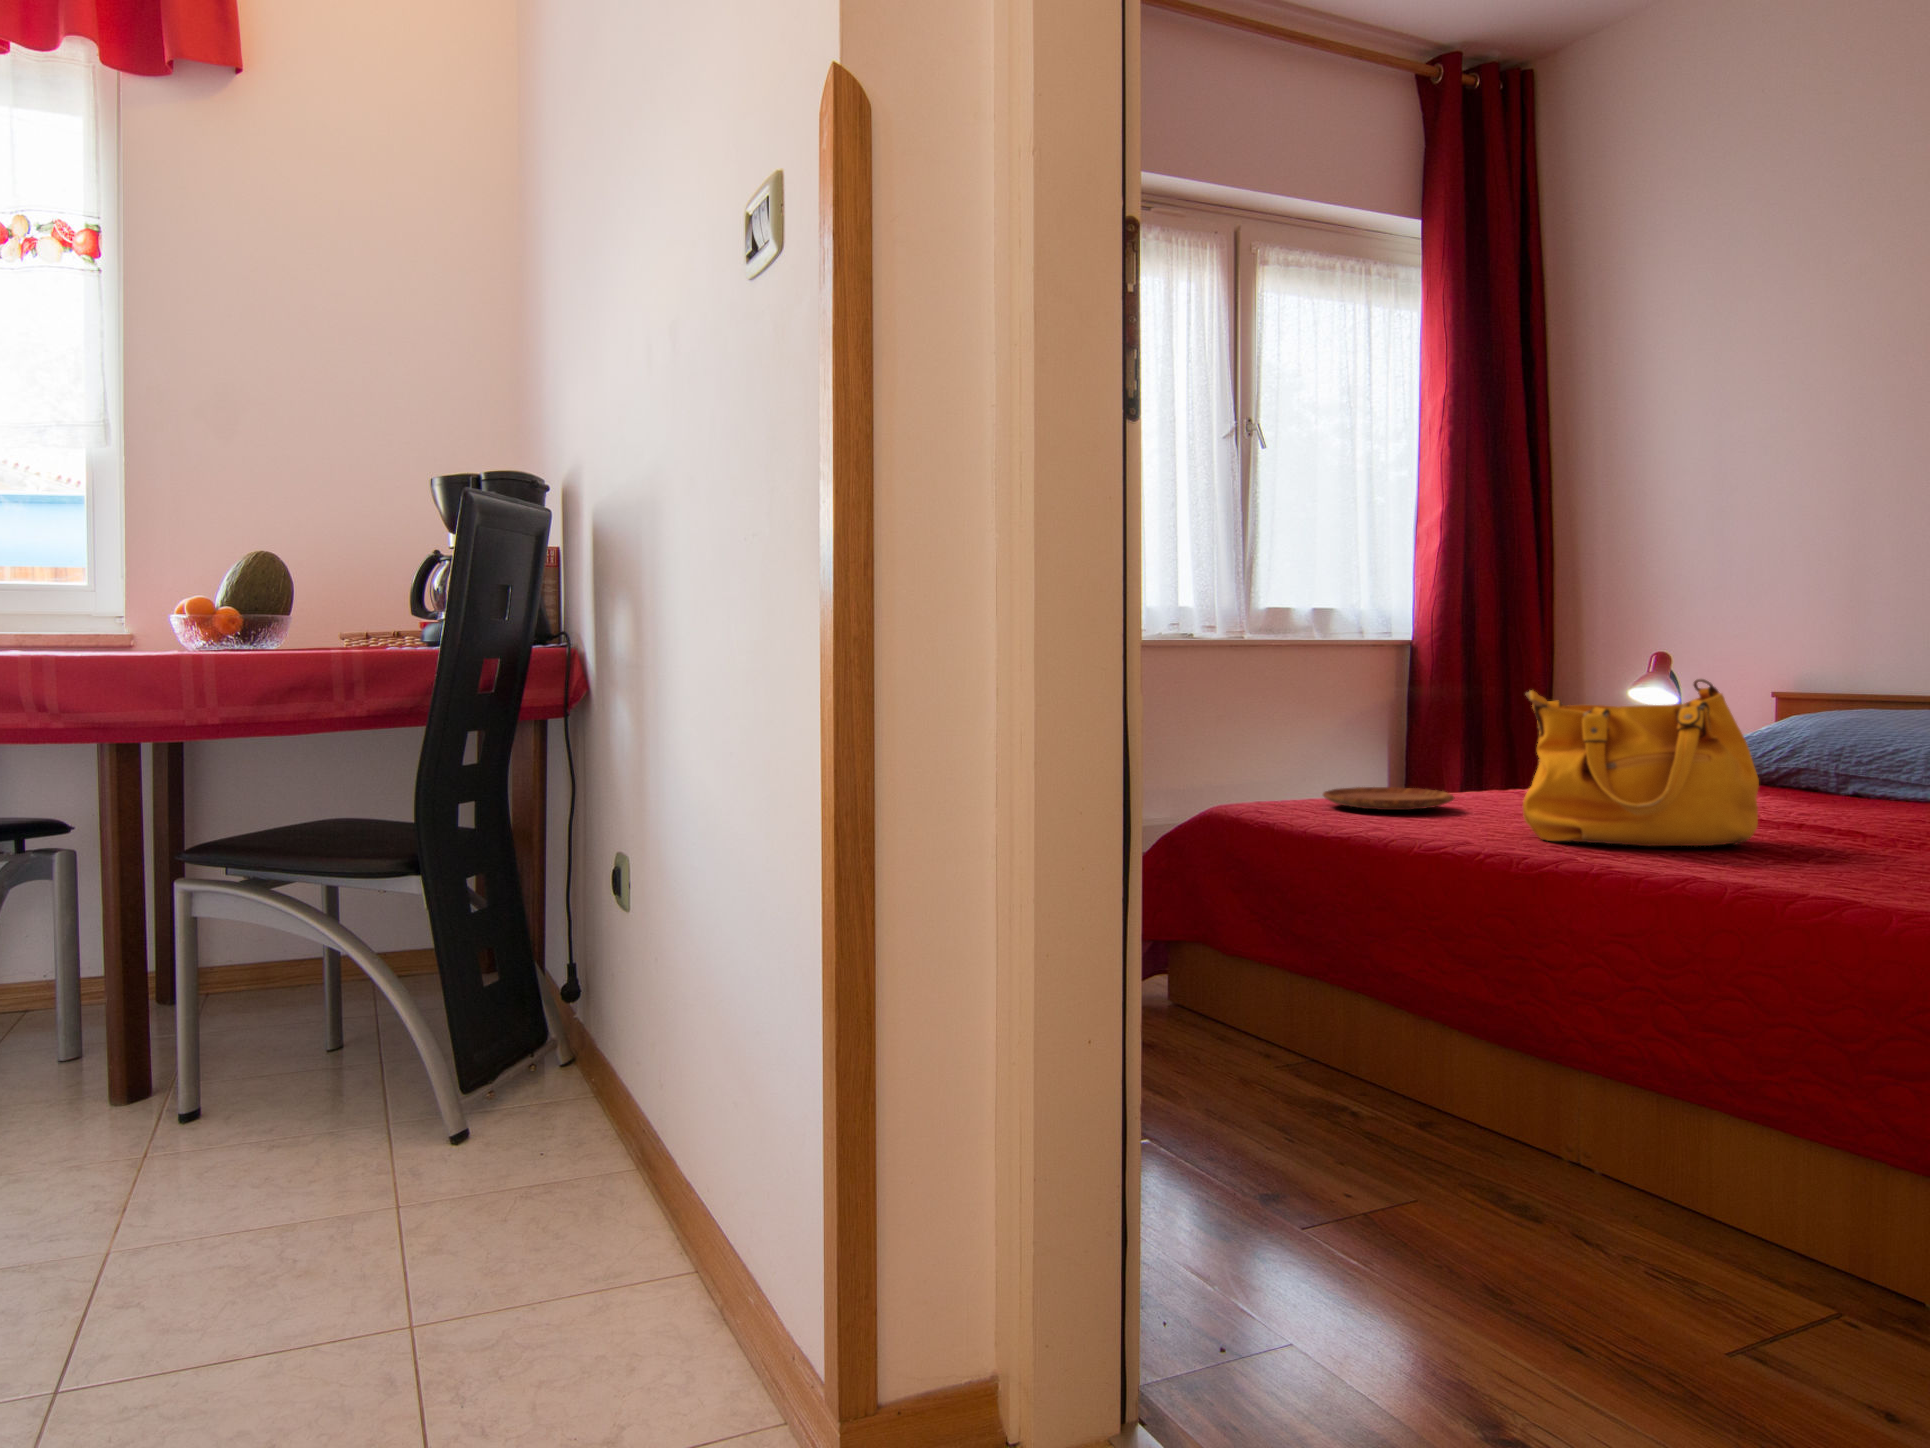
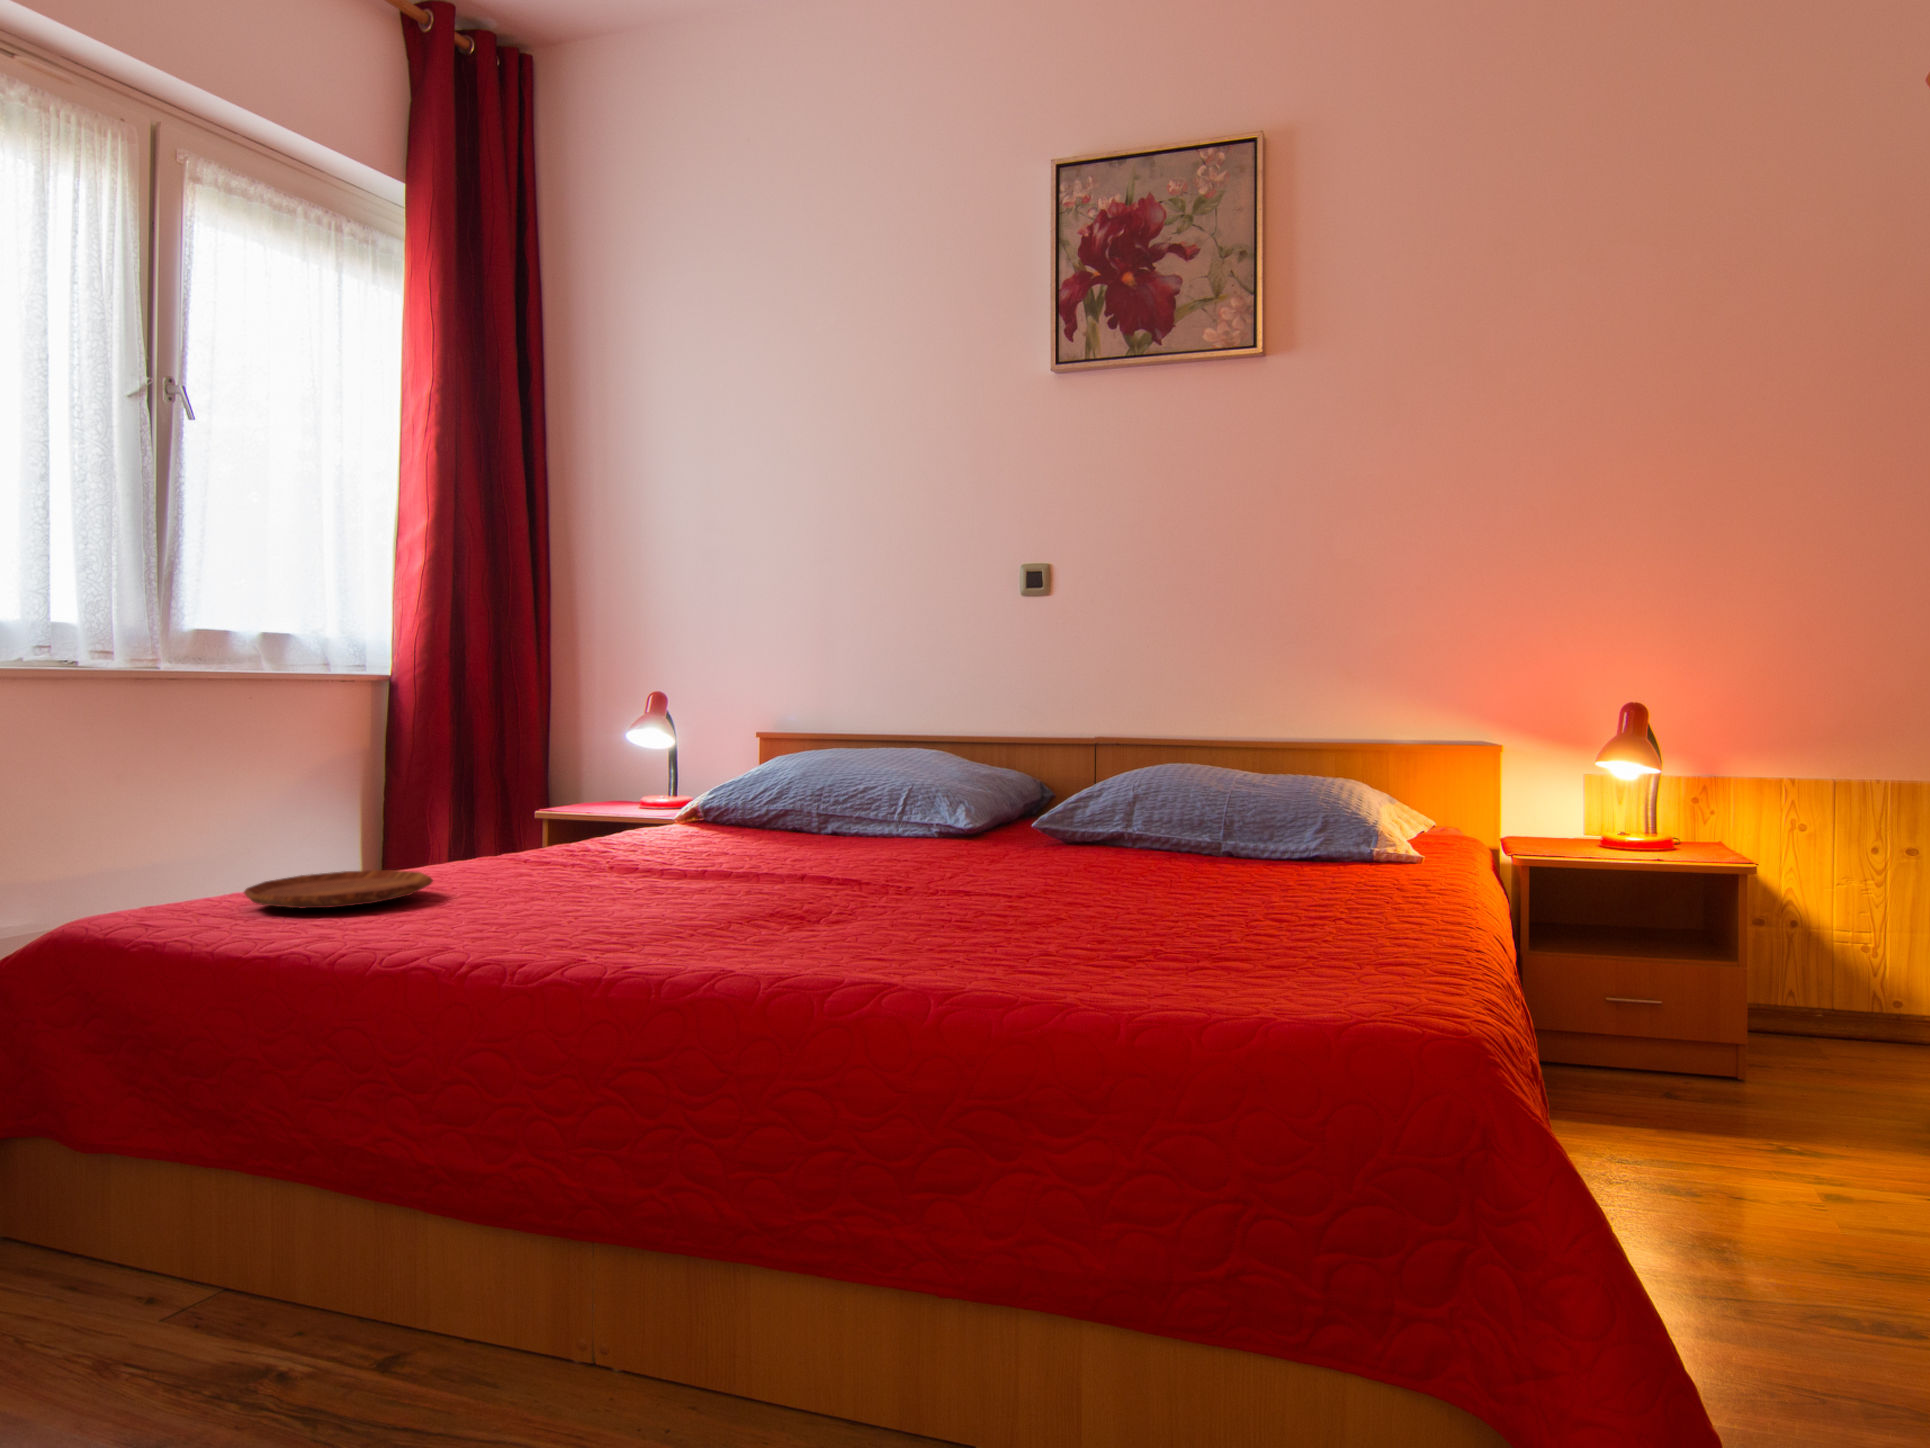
handbag: present [1523,679,1759,846] -> none [518,726,773,936]

